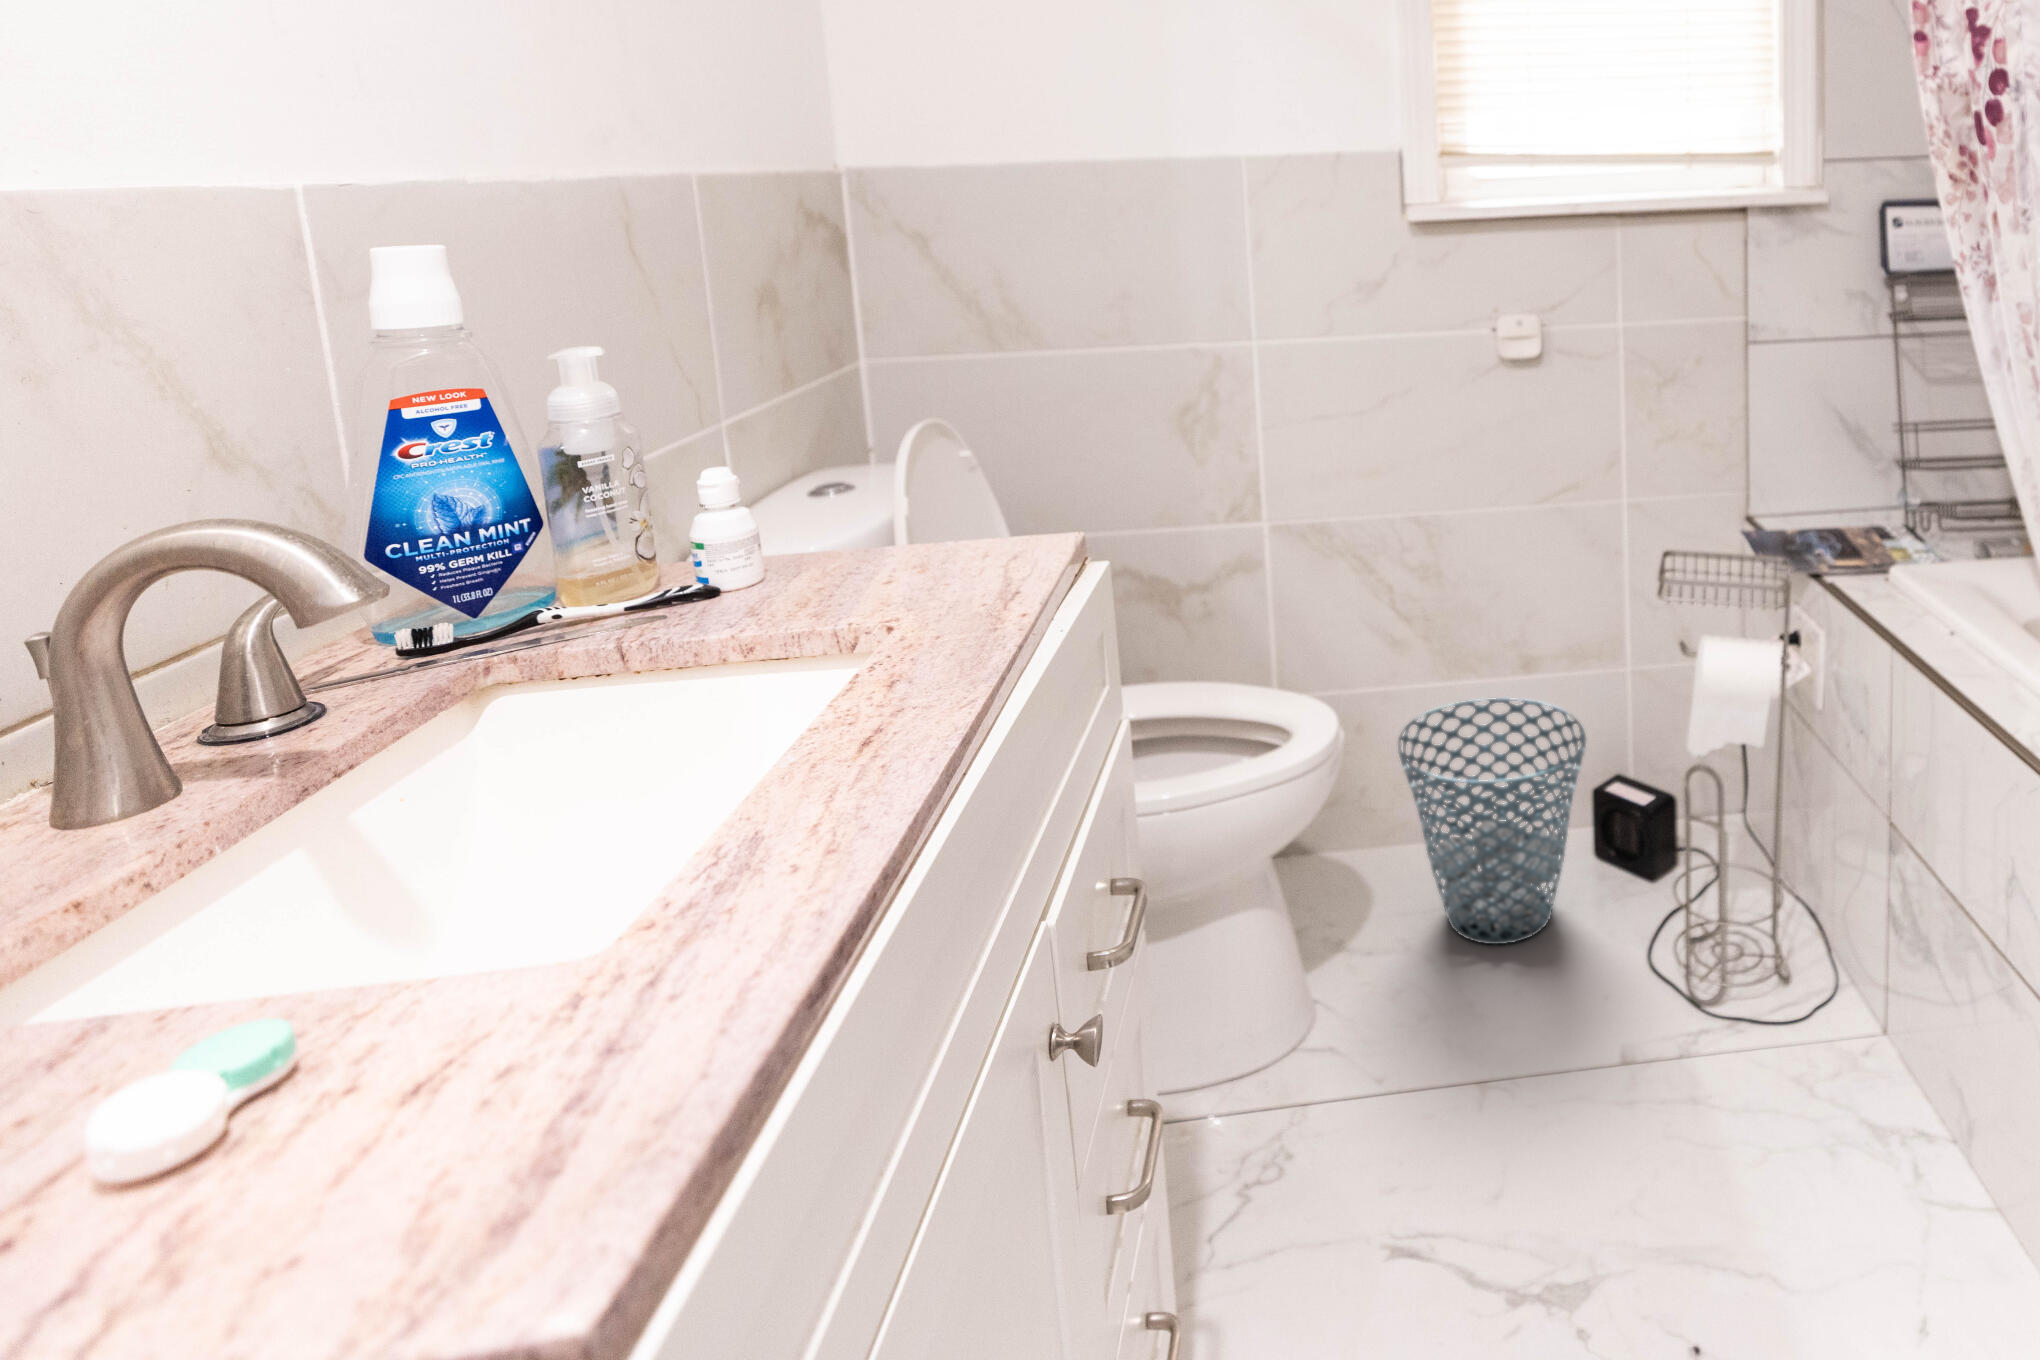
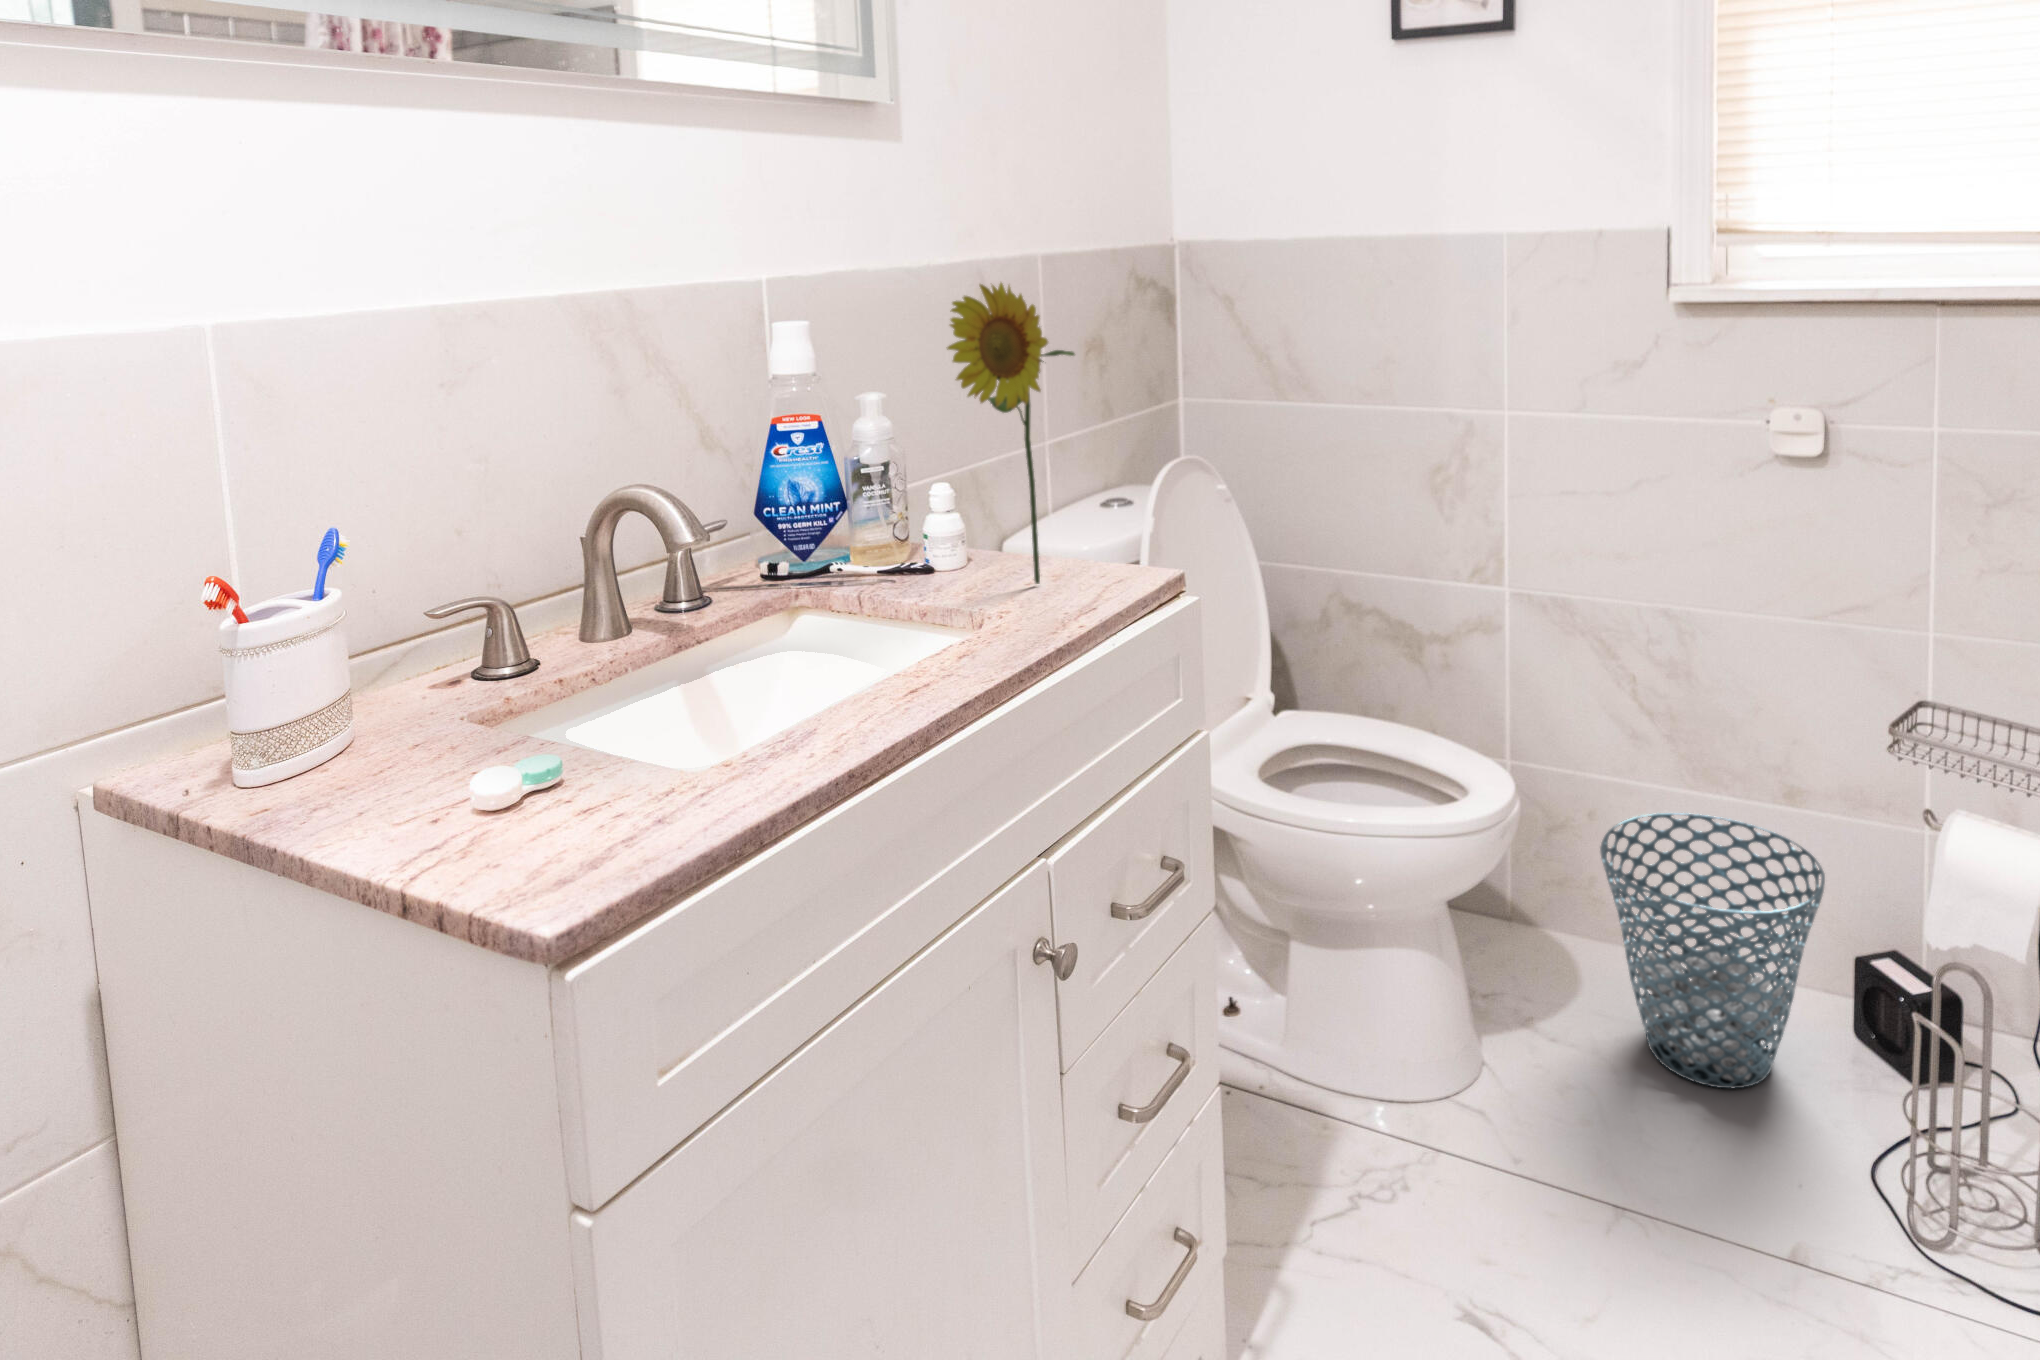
flower: none [731,163,943,582] -> present [947,283,1074,584]

